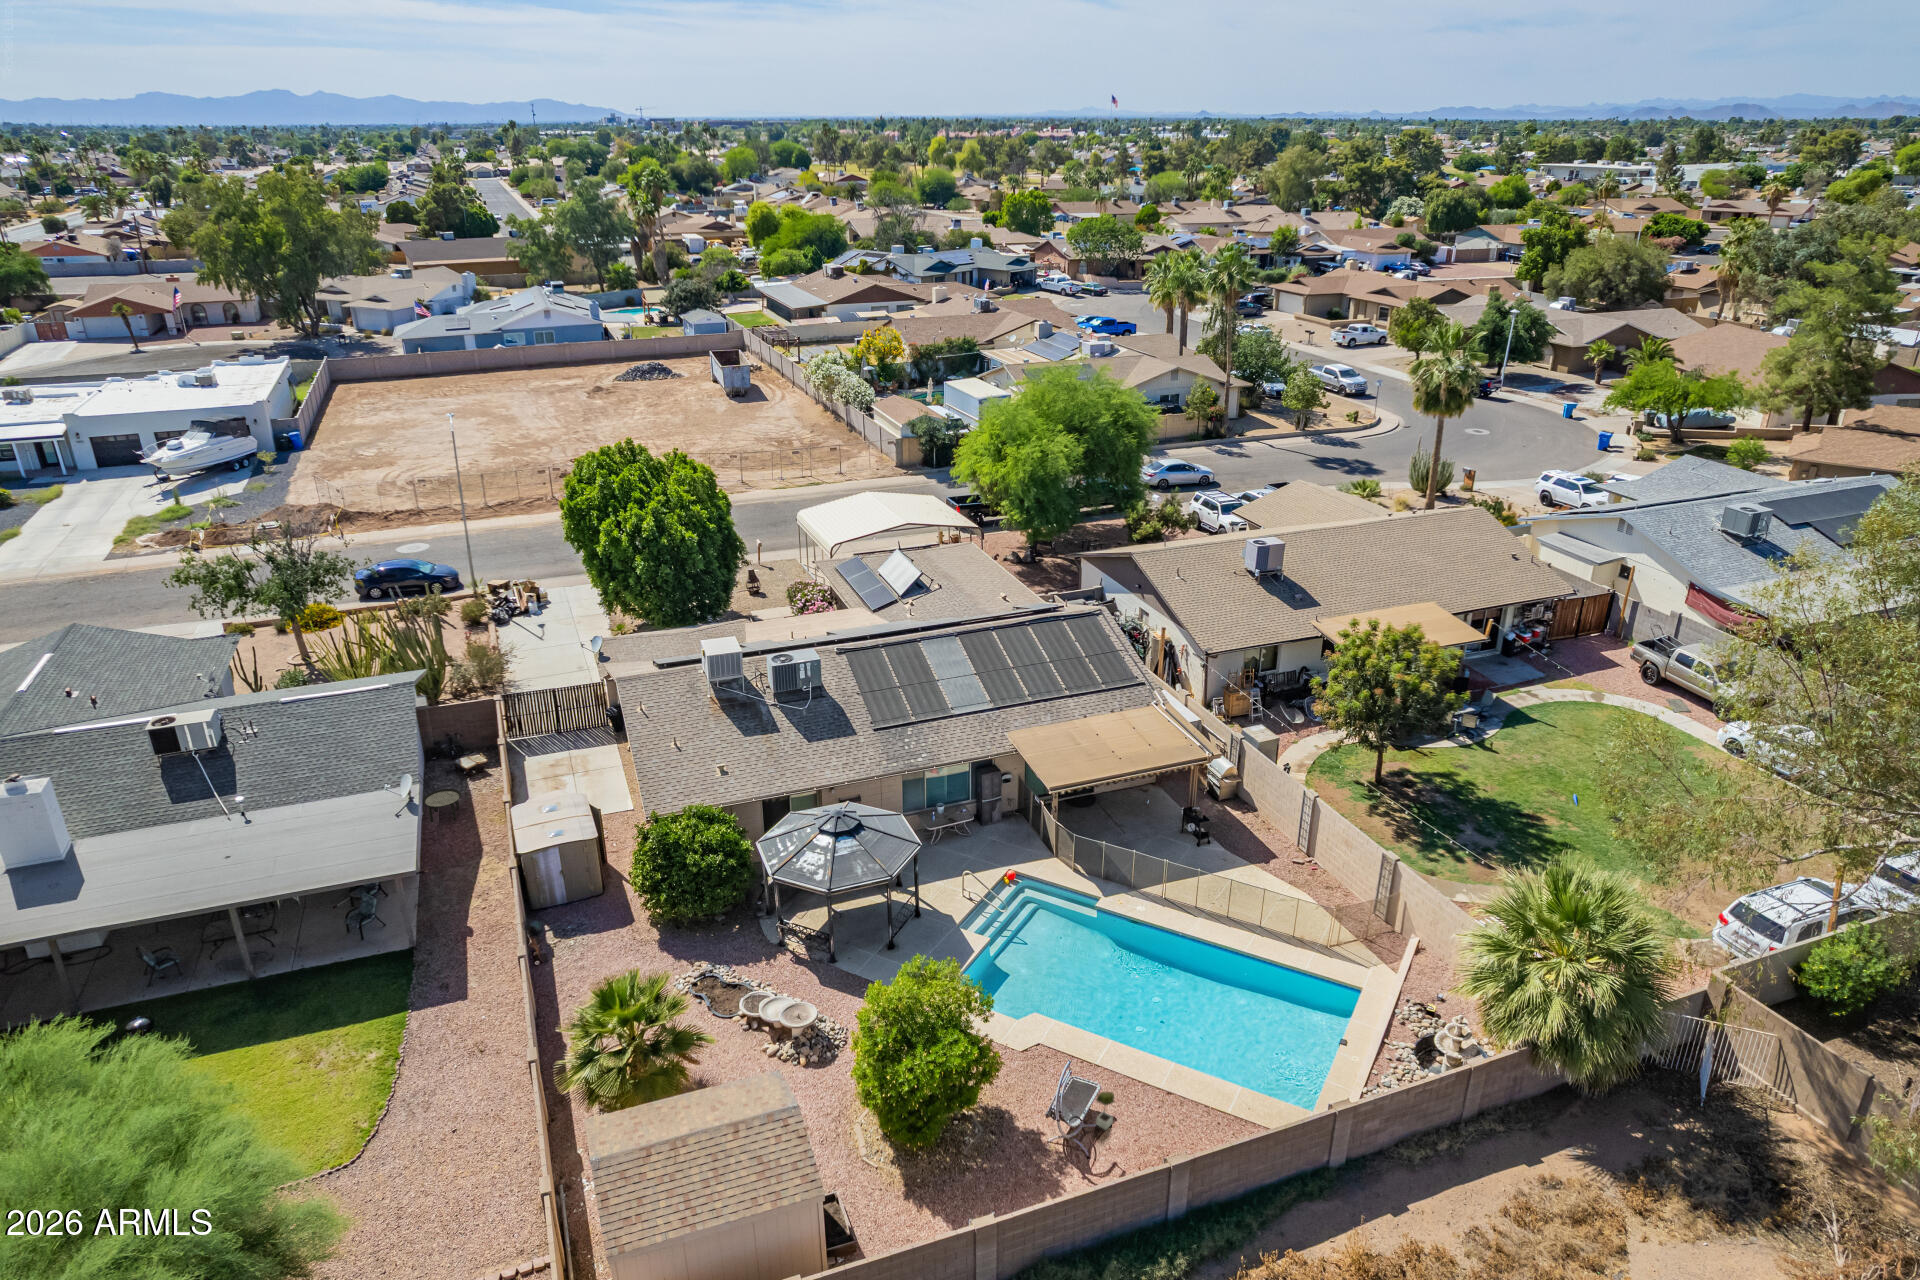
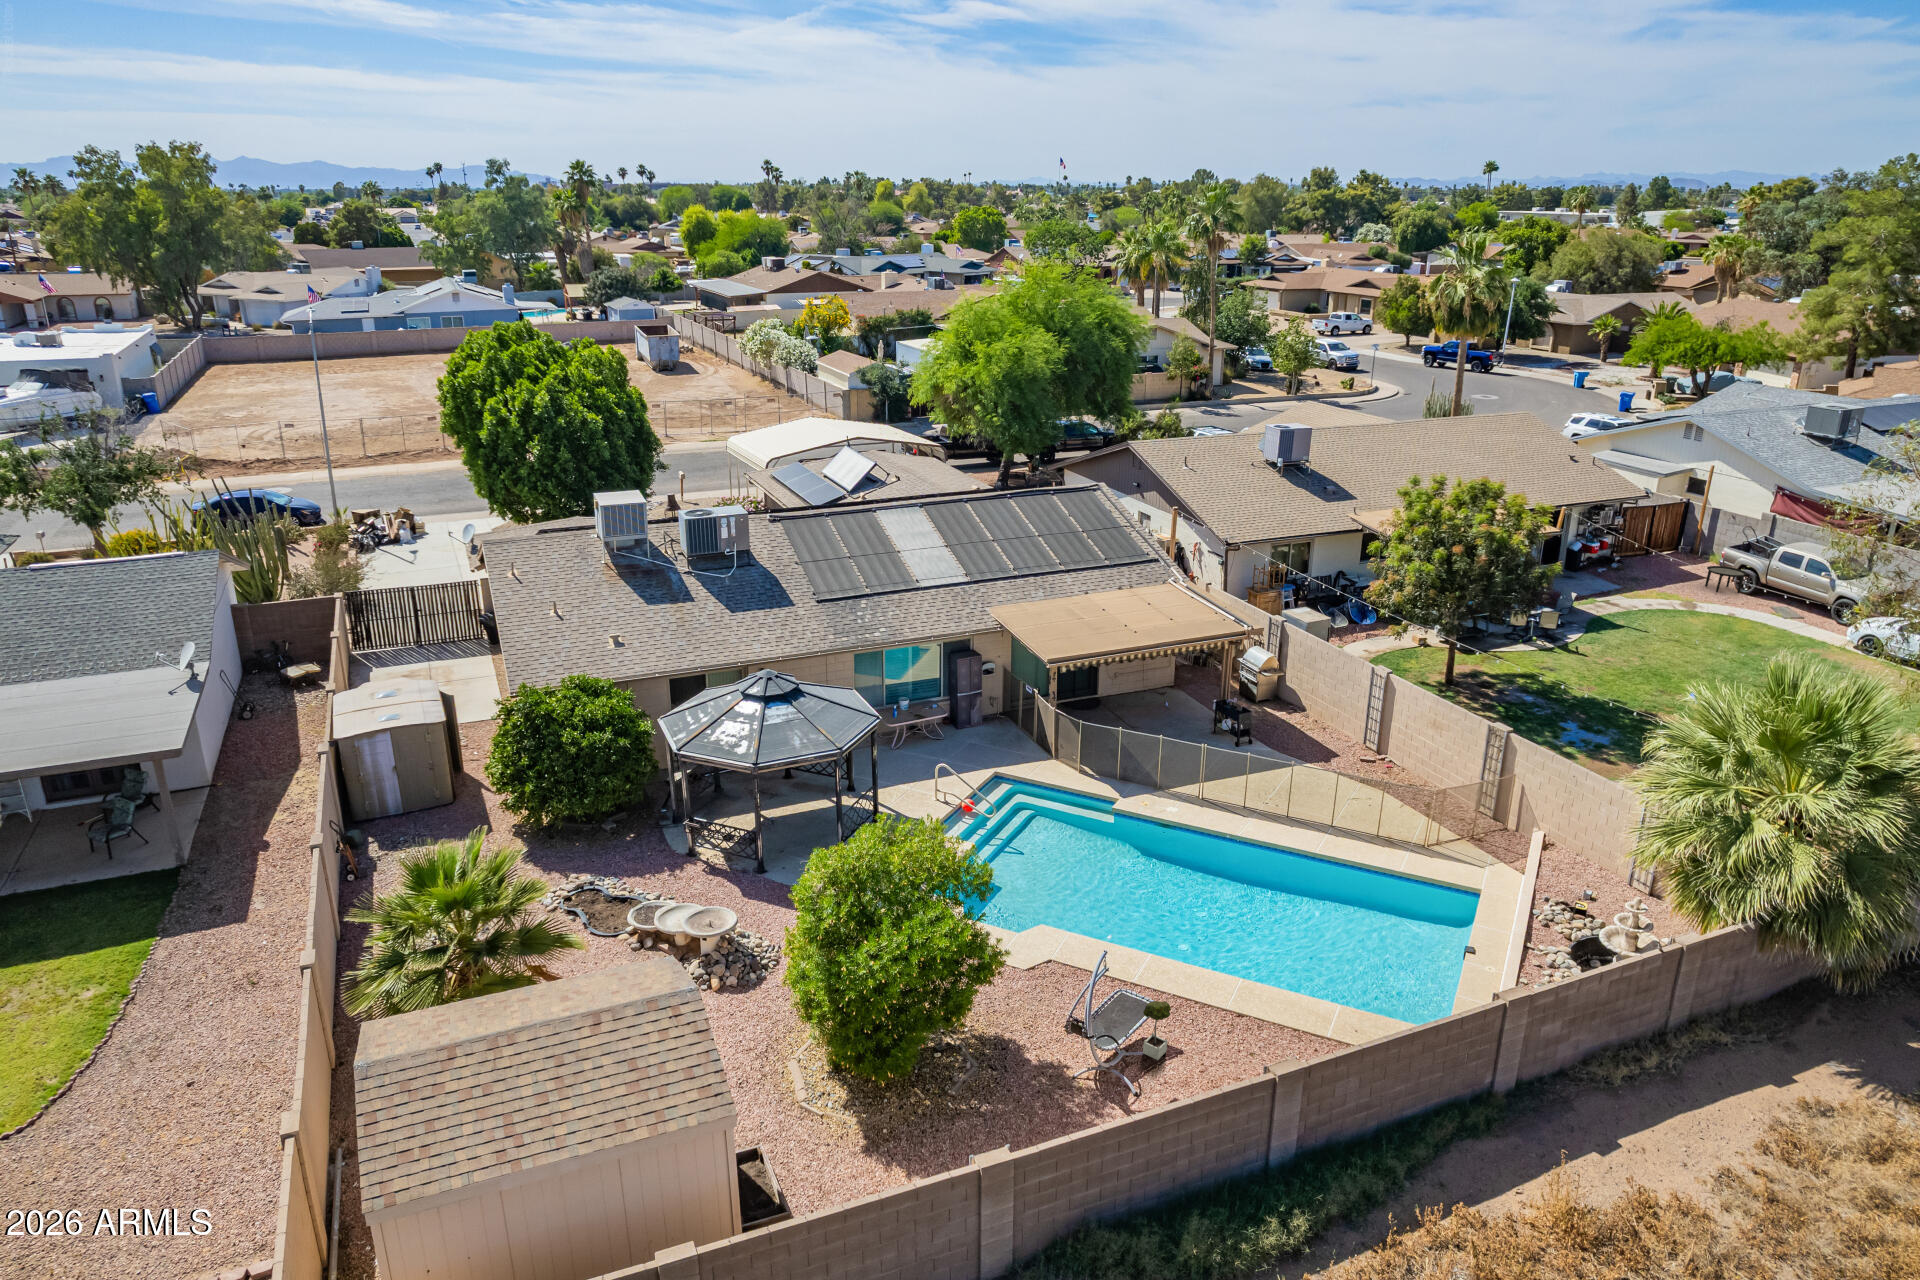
round table: present [423,789,461,823] -> present [1705,566,1747,593]

